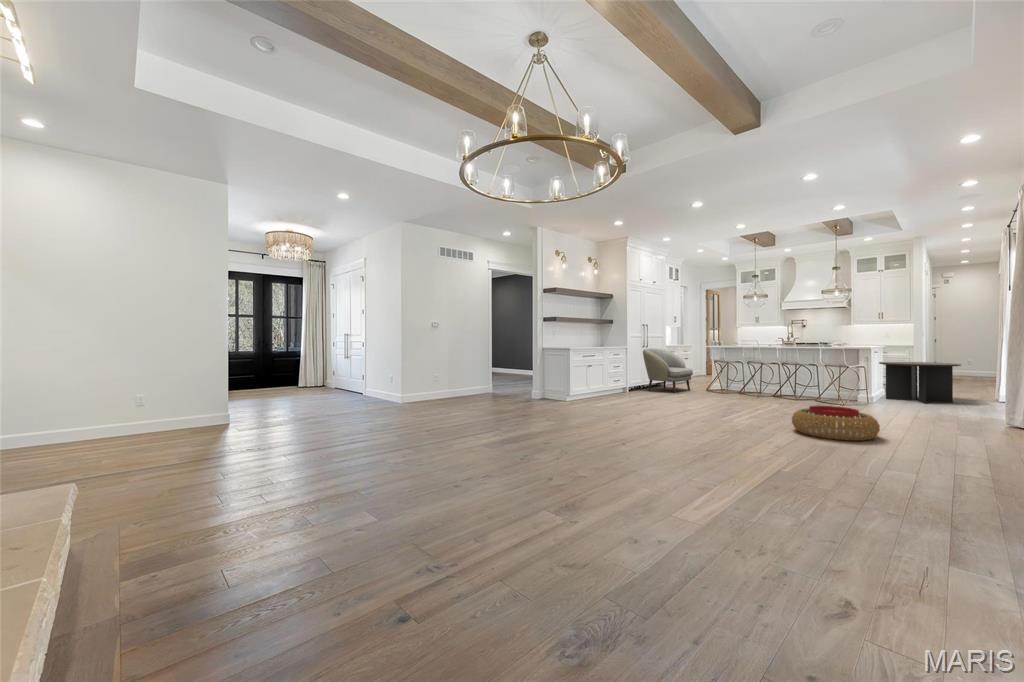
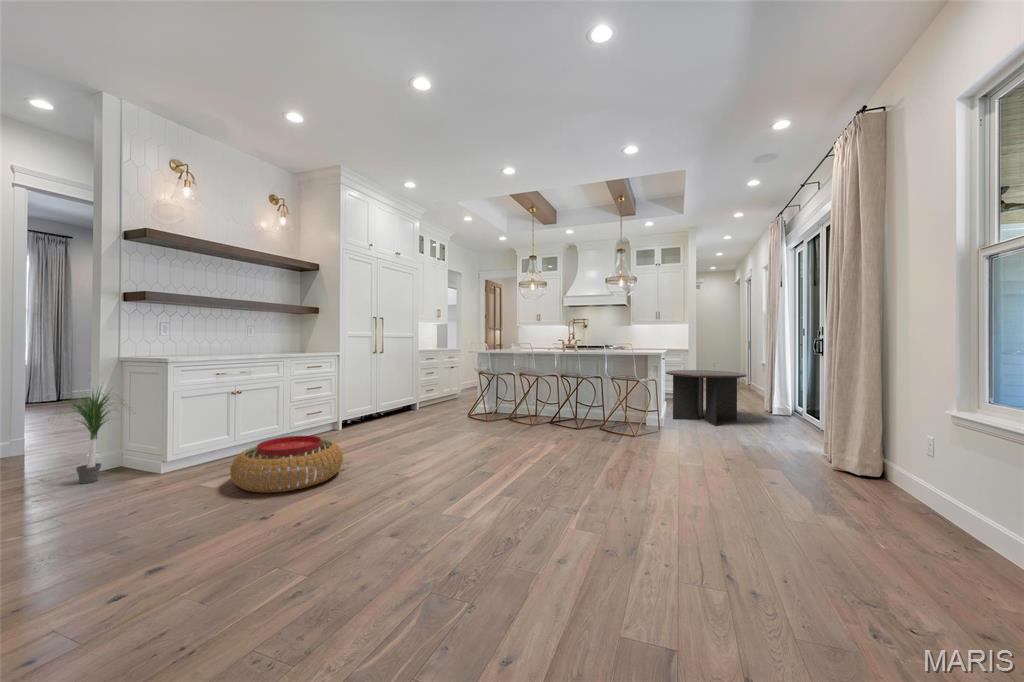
armchair: present [643,349,693,393] -> none [369,355,447,427]
potted plant: none [531,357,559,401] -> present [66,390,123,484]
pouf: present [792,406,880,441] -> present [230,436,343,493]

